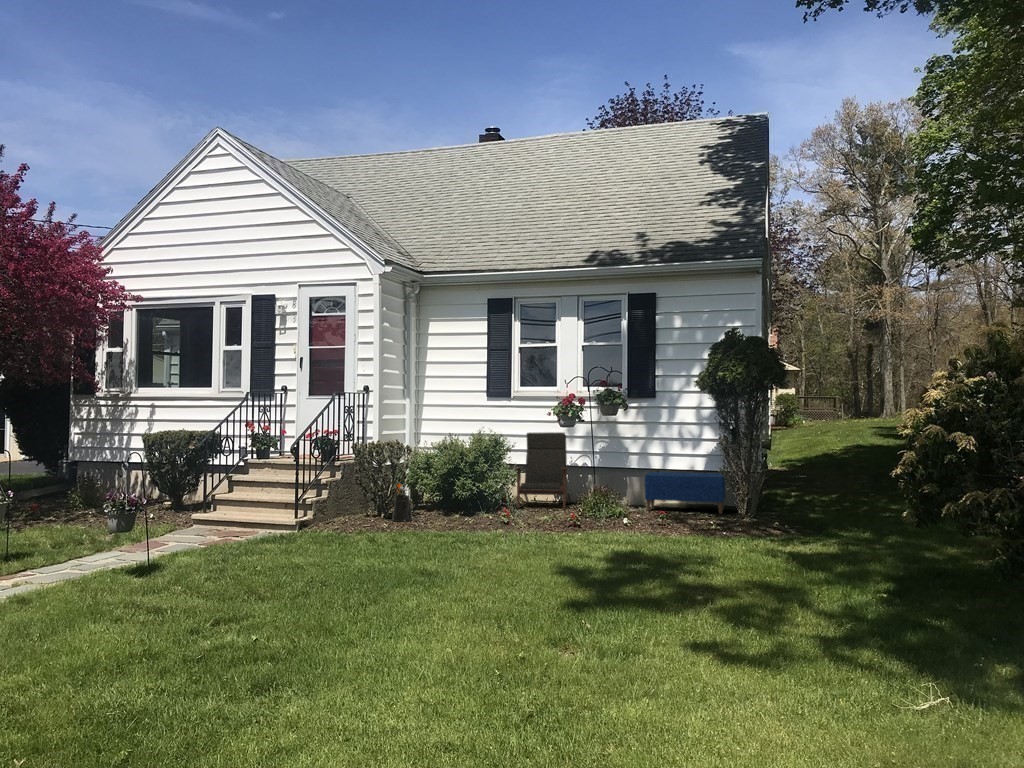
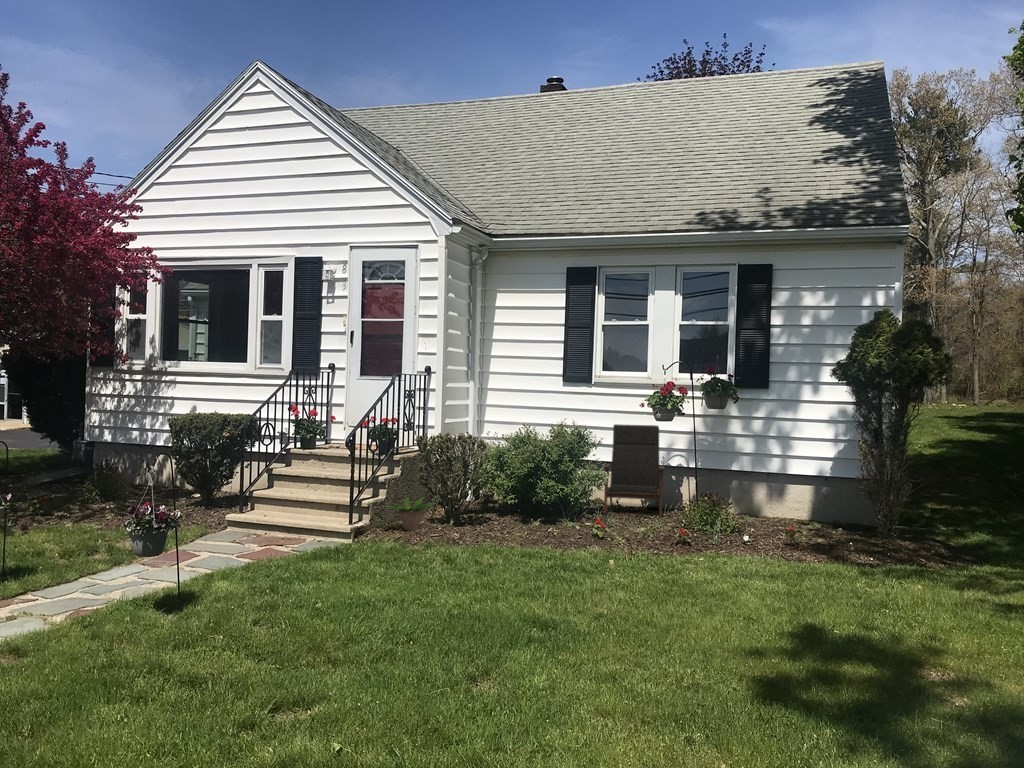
bench: present [645,472,725,514] -> none [758,475,857,529]
watering can: present [392,484,413,522] -> none [464,483,489,530]
decorative plant: none [323,496,369,523] -> present [386,497,436,530]

